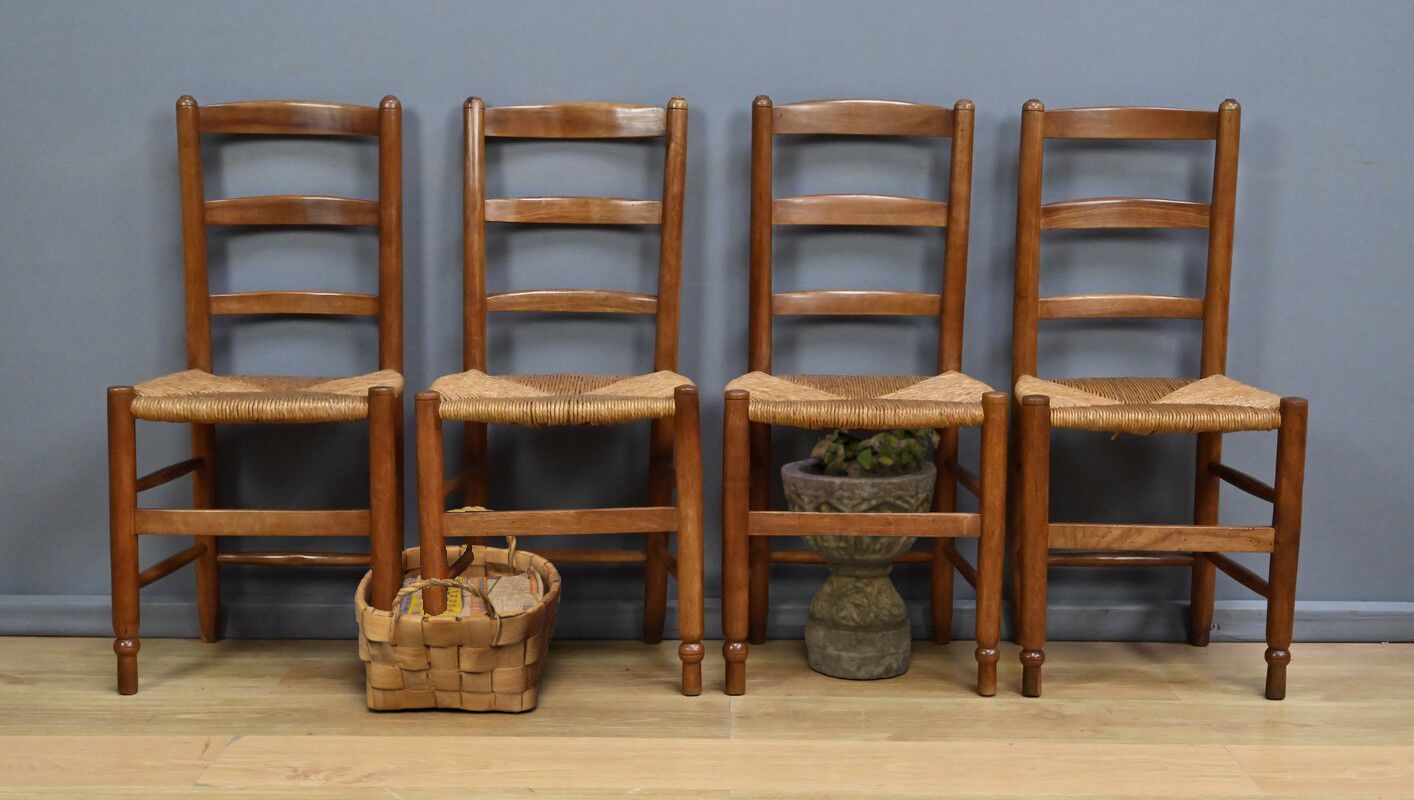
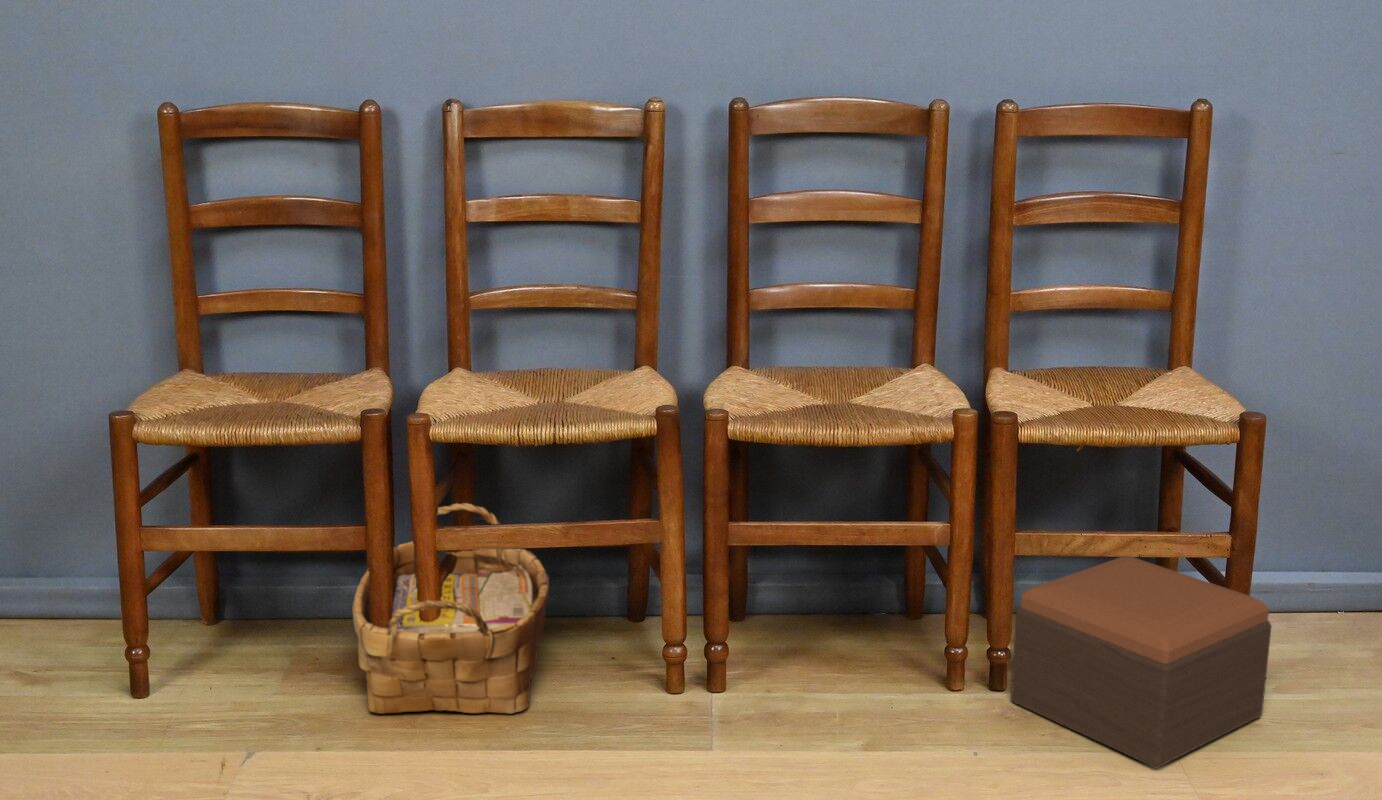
planter: present [781,428,940,679] -> none [759,414,913,667]
footstool: none [1047,561,1321,762] -> present [1011,557,1272,768]

